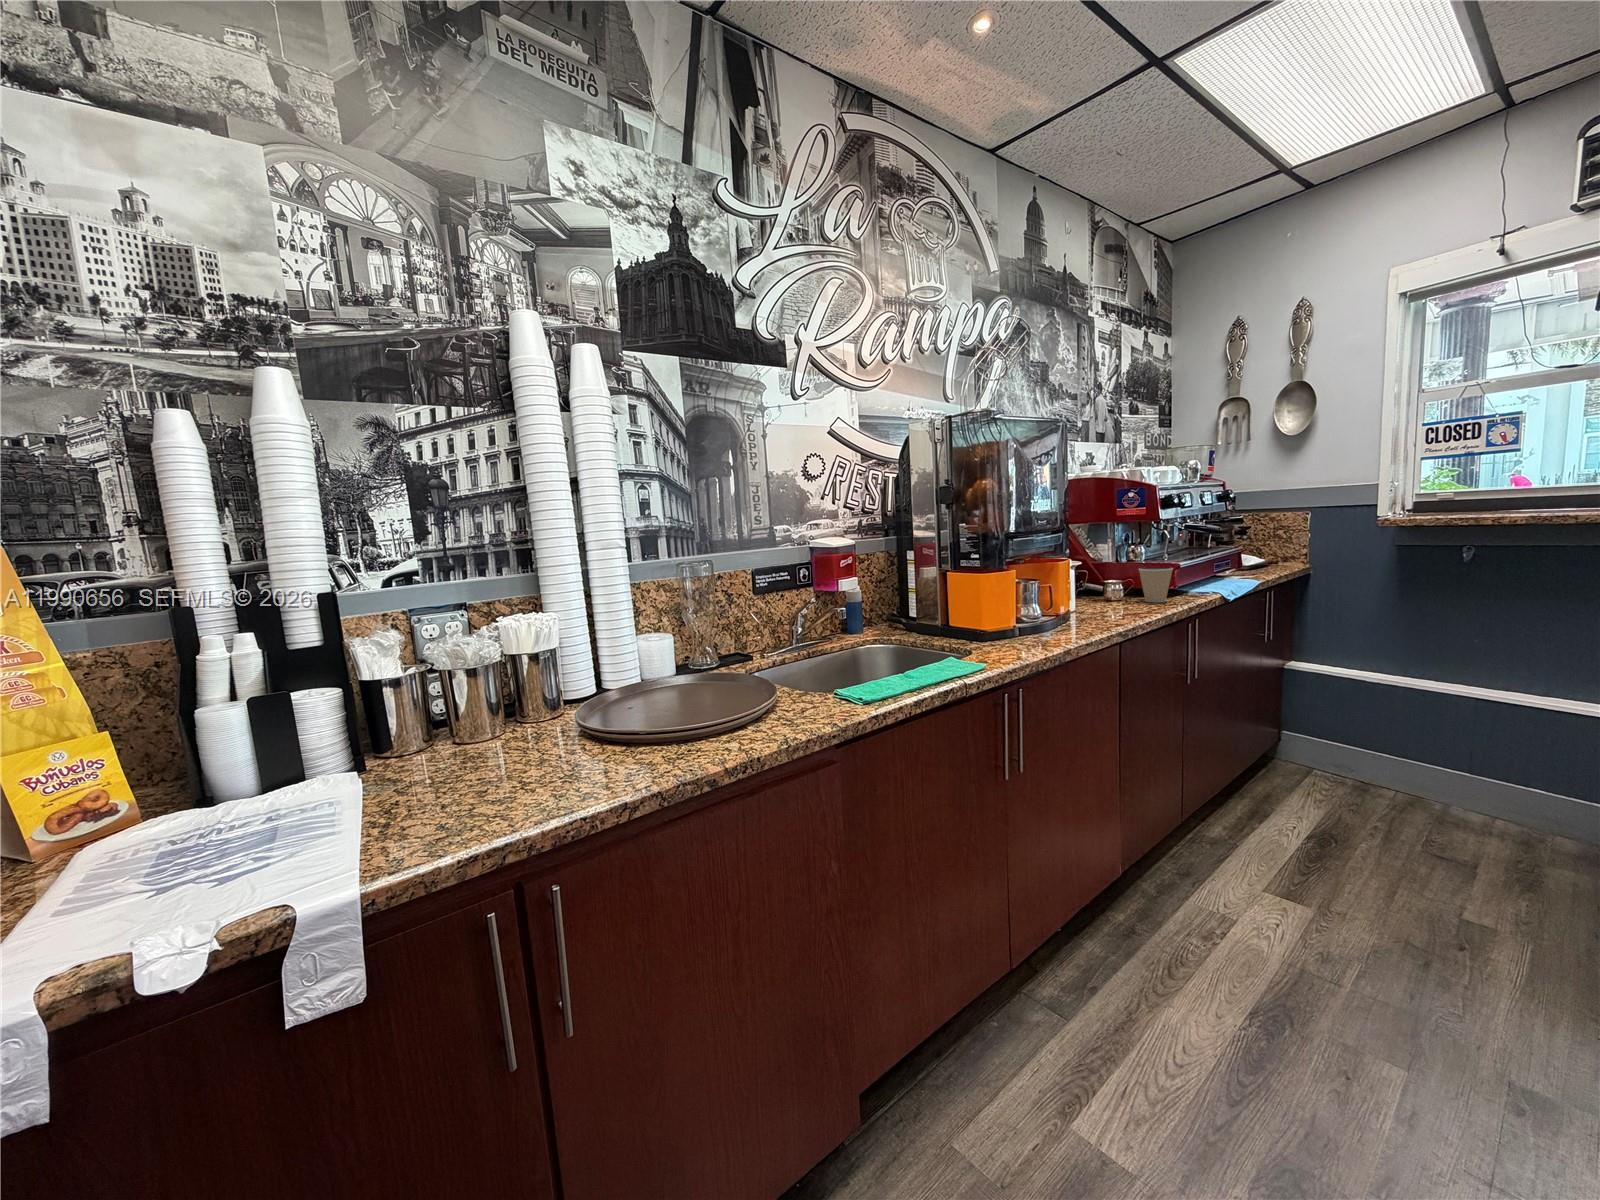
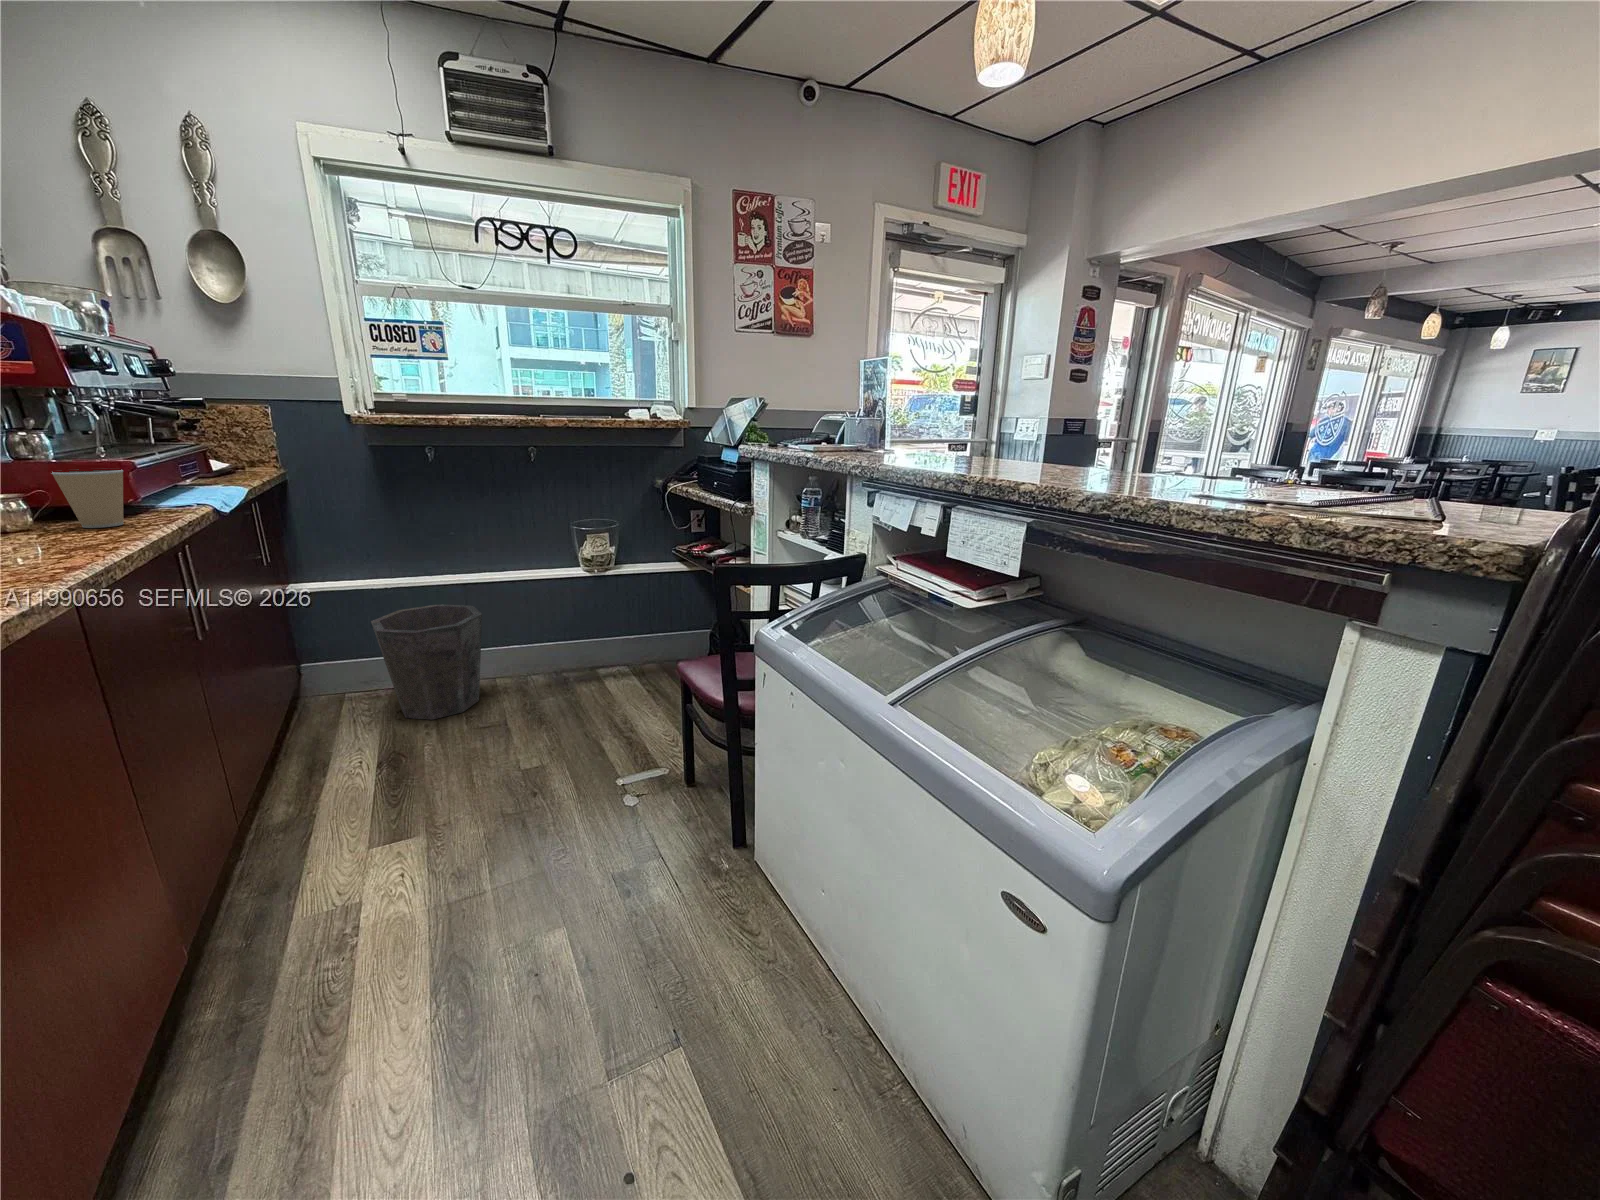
waste bin: none [1348,705,1486,831] -> present [371,604,482,720]

